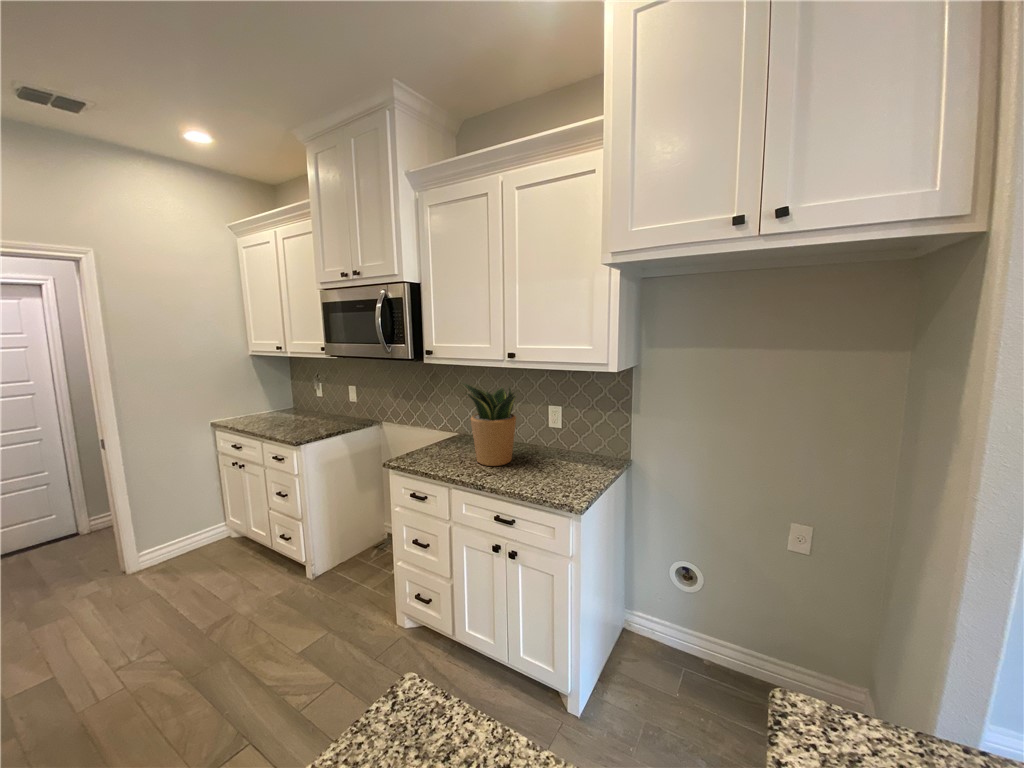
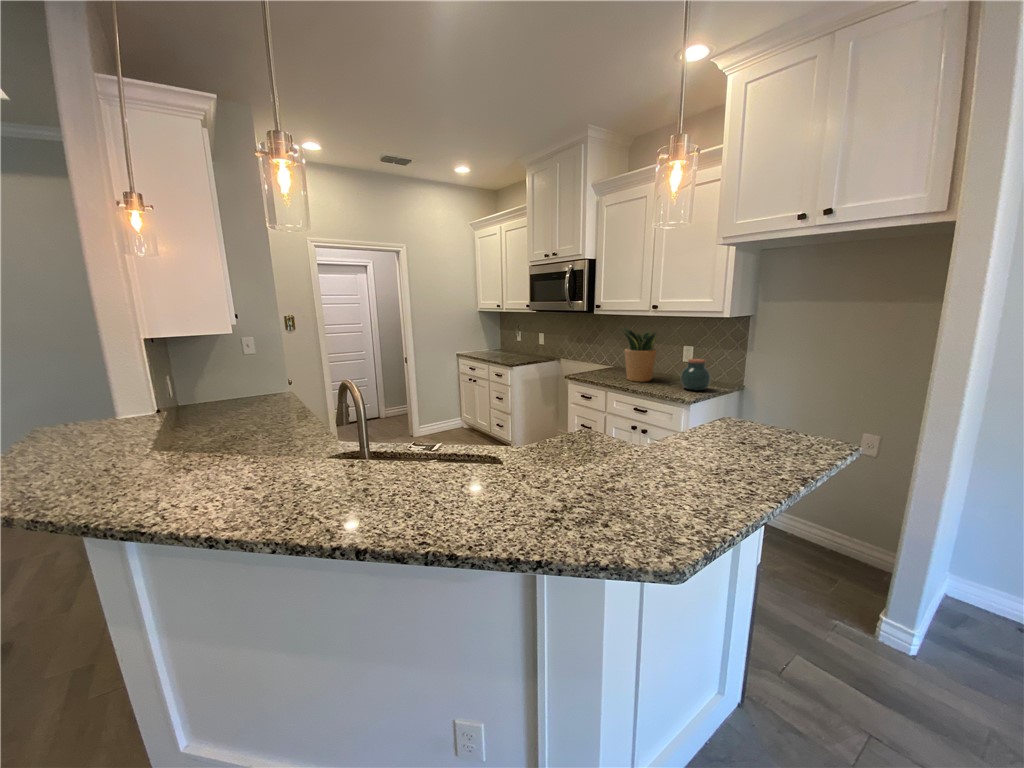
jar: none [556,430,597,479] -> present [681,359,711,390]

